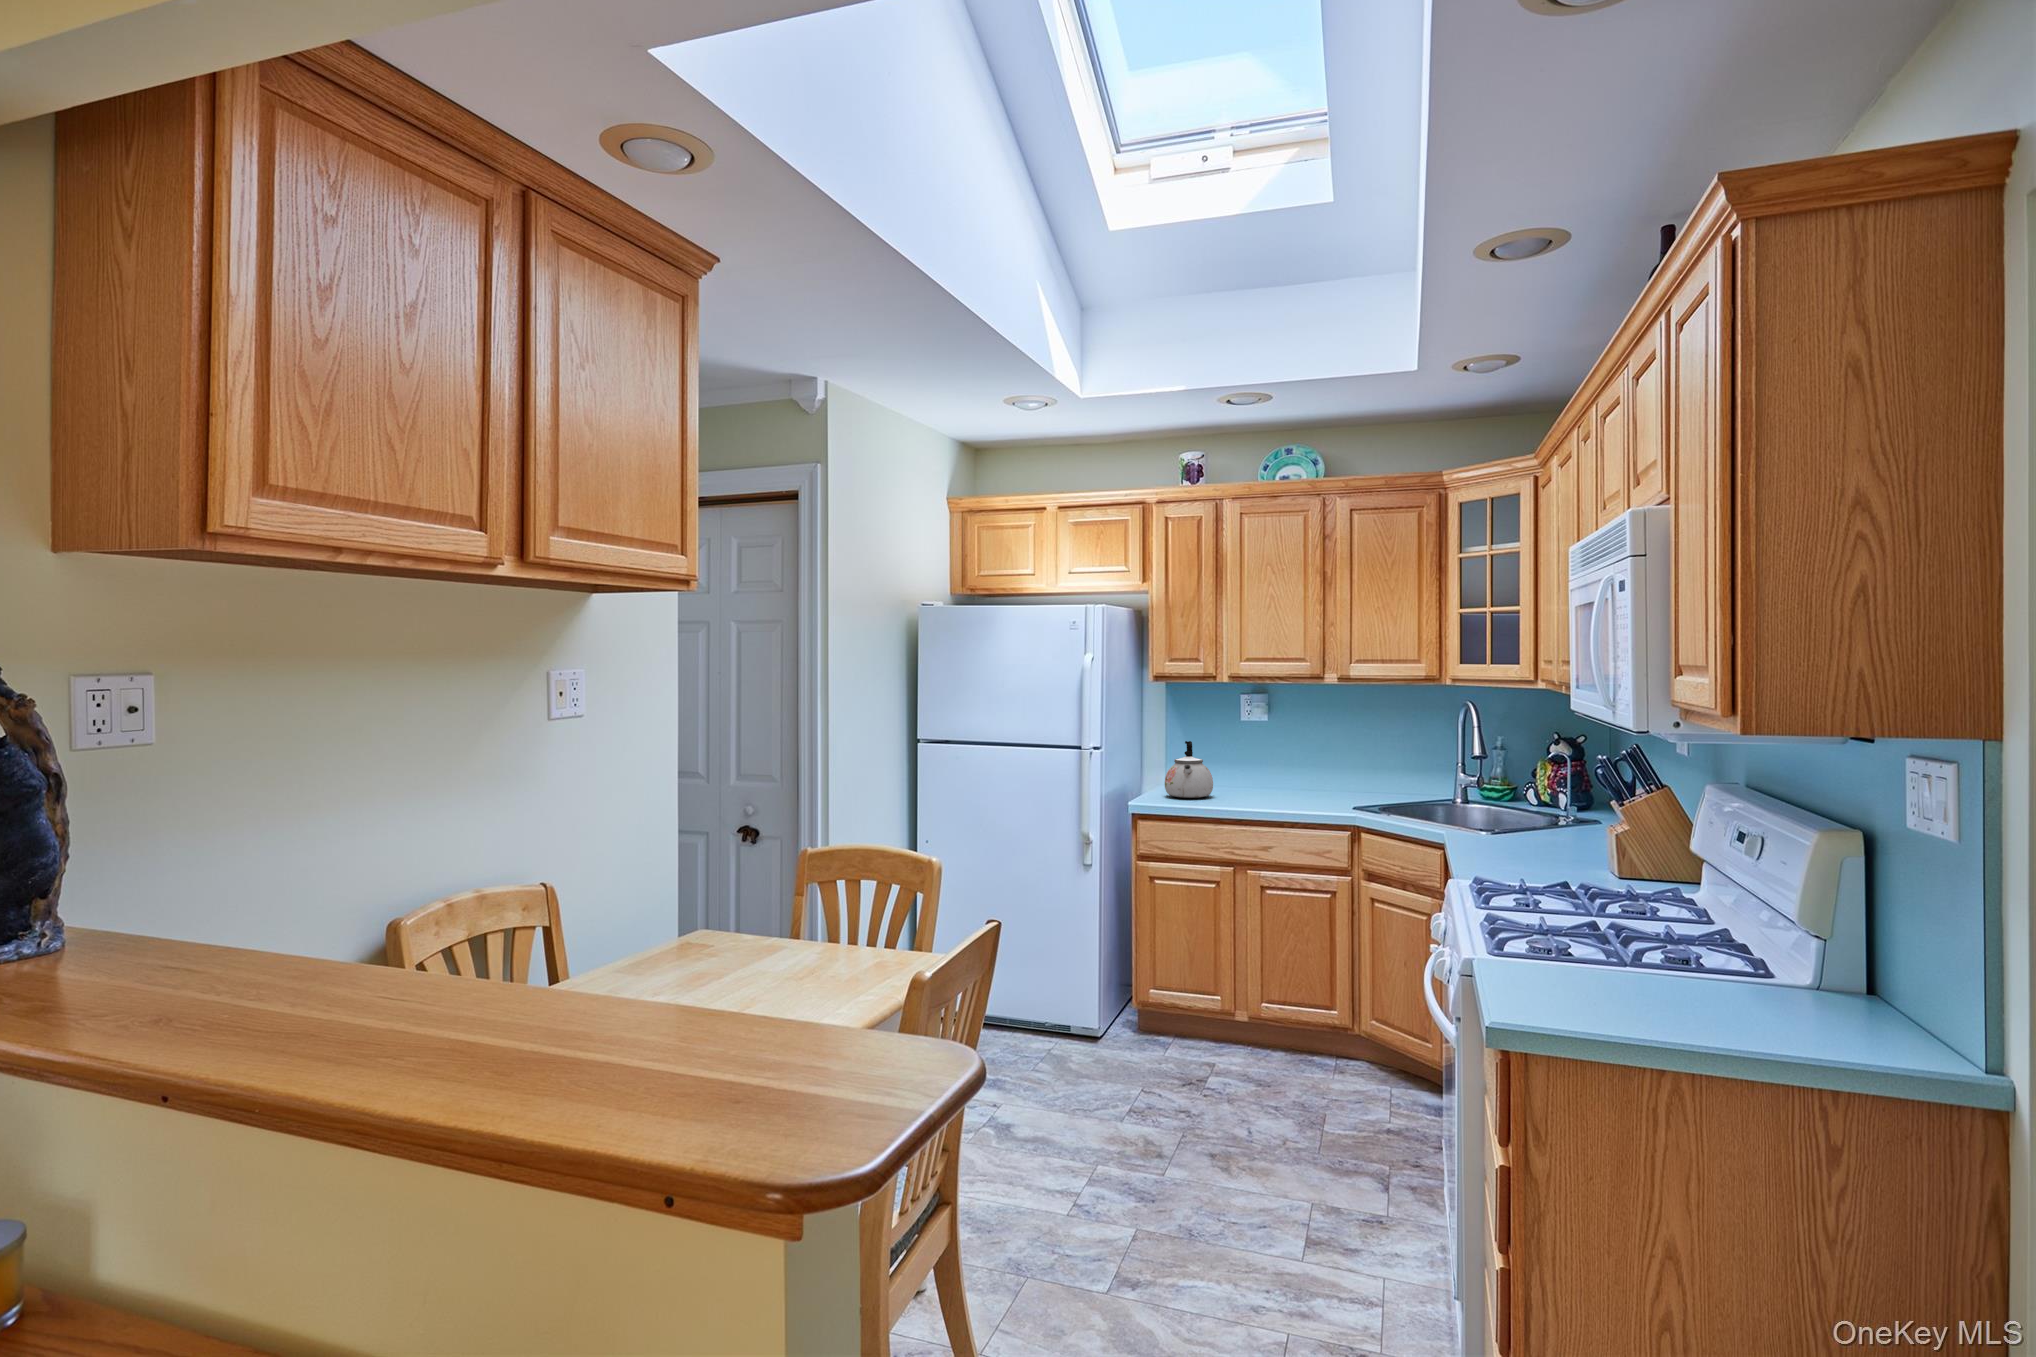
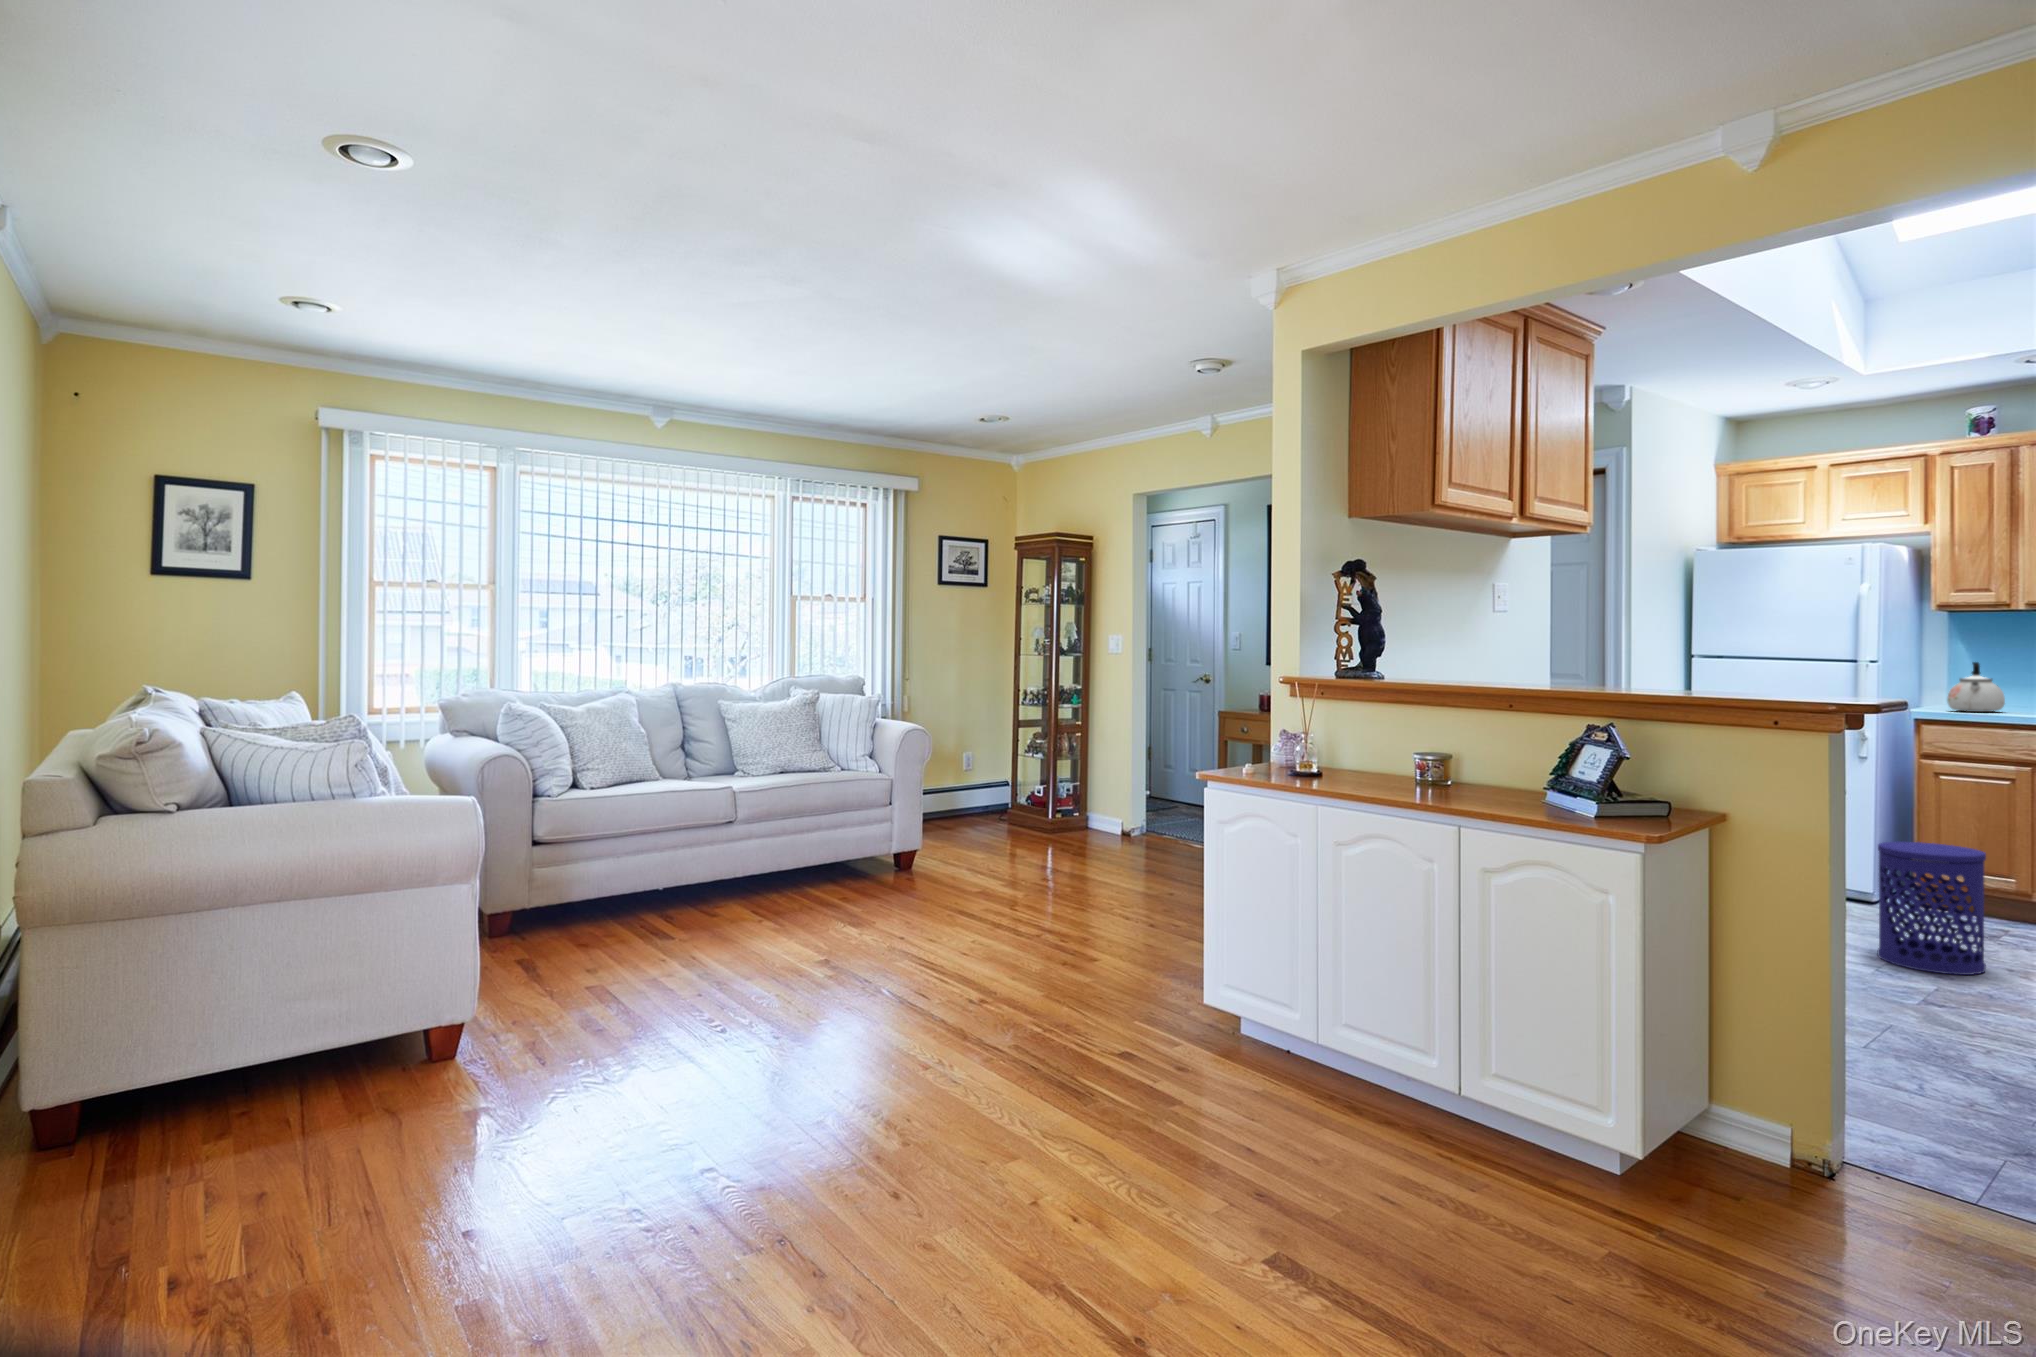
waste bin: none [1080,1006,1189,1201] -> present [1878,842,1986,975]

